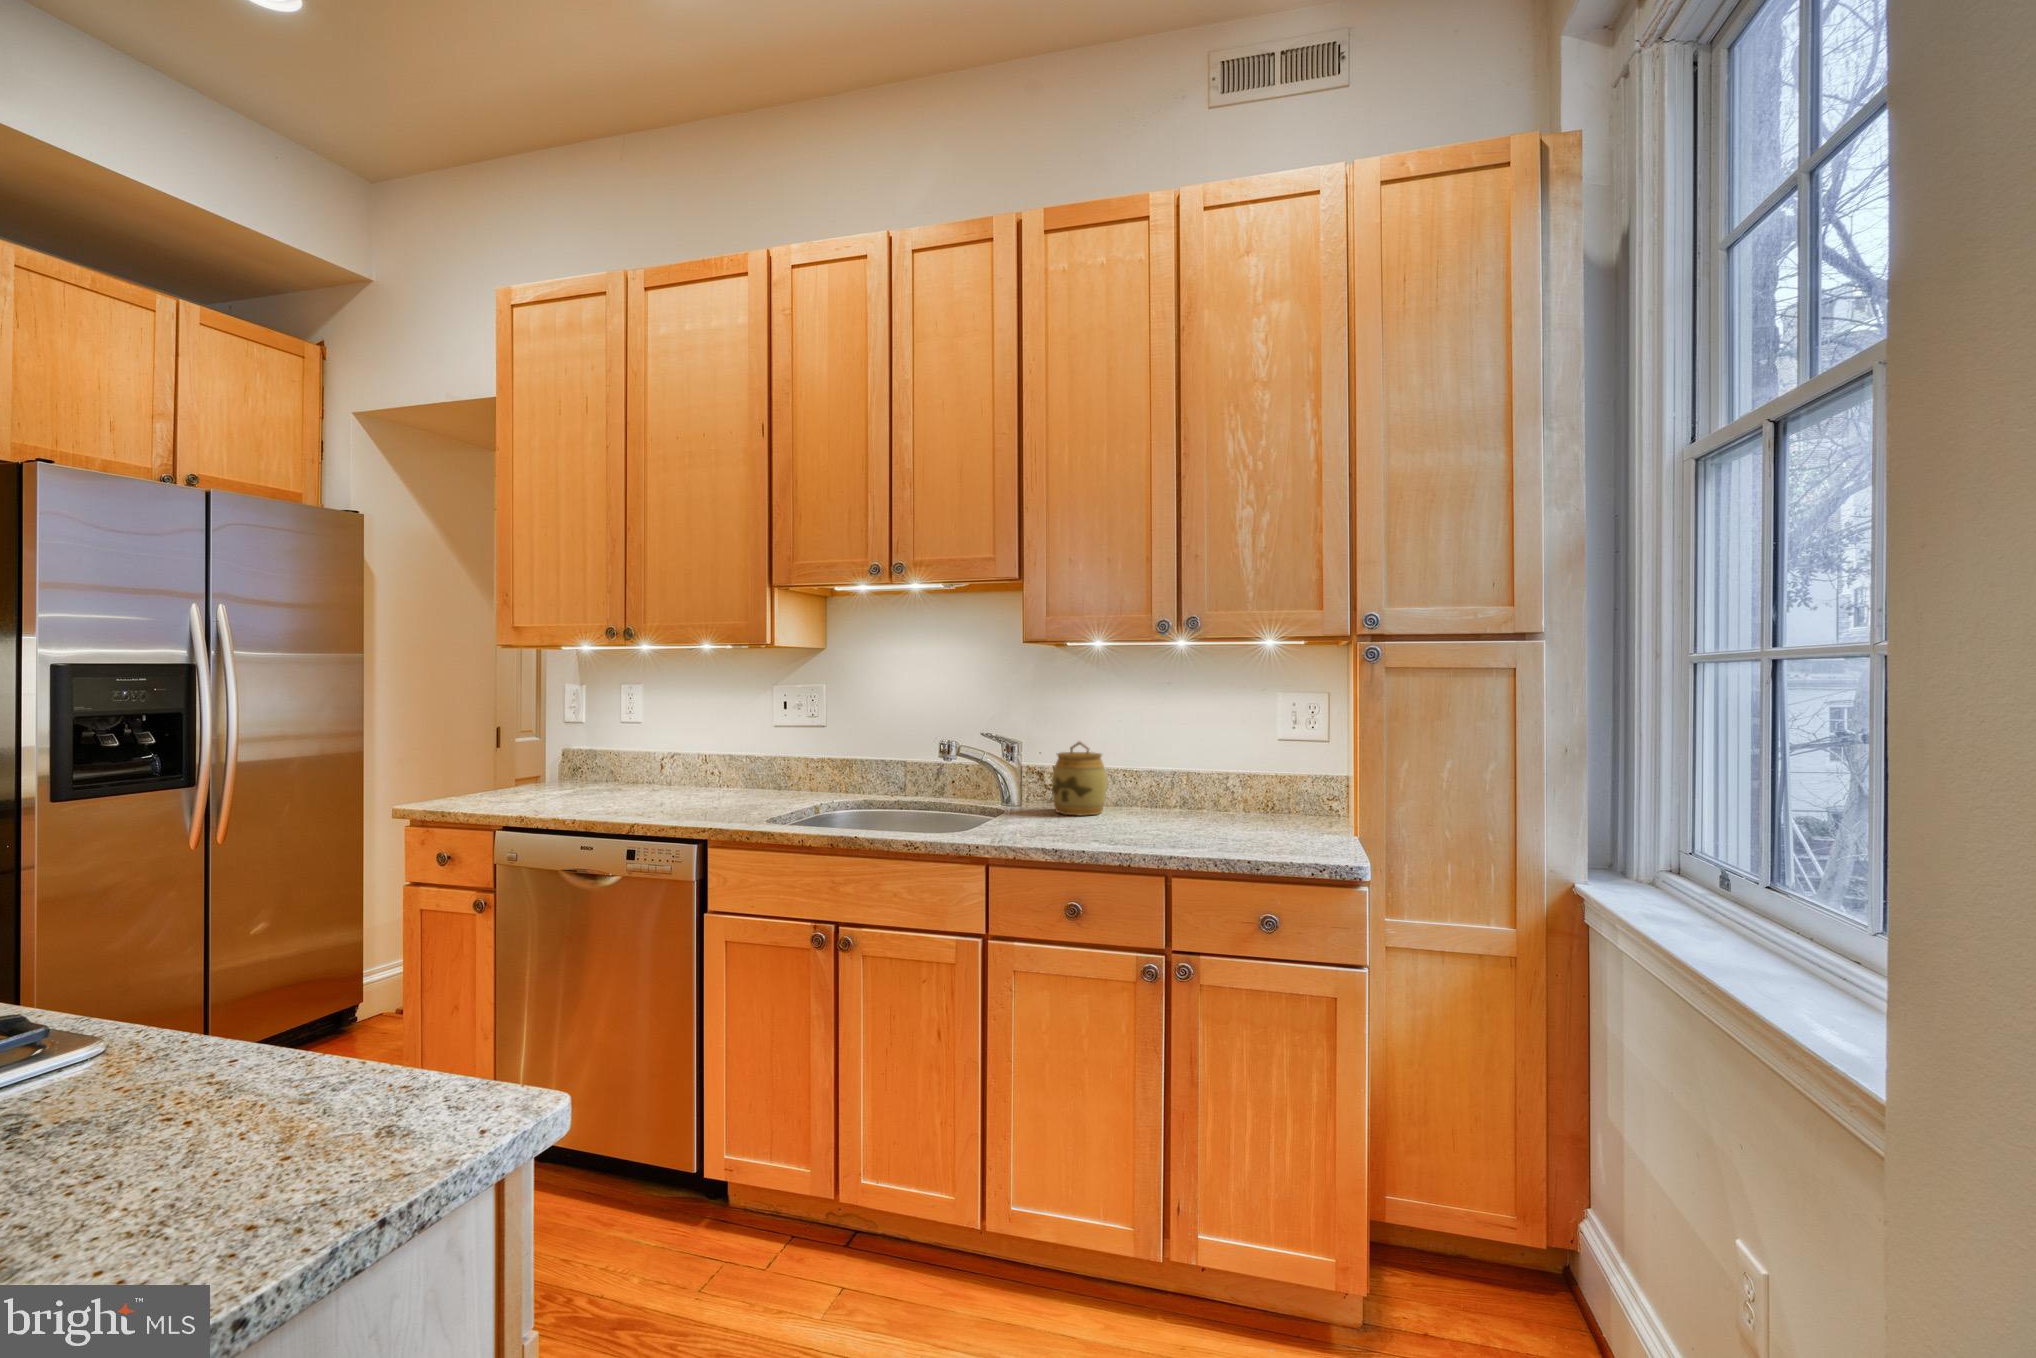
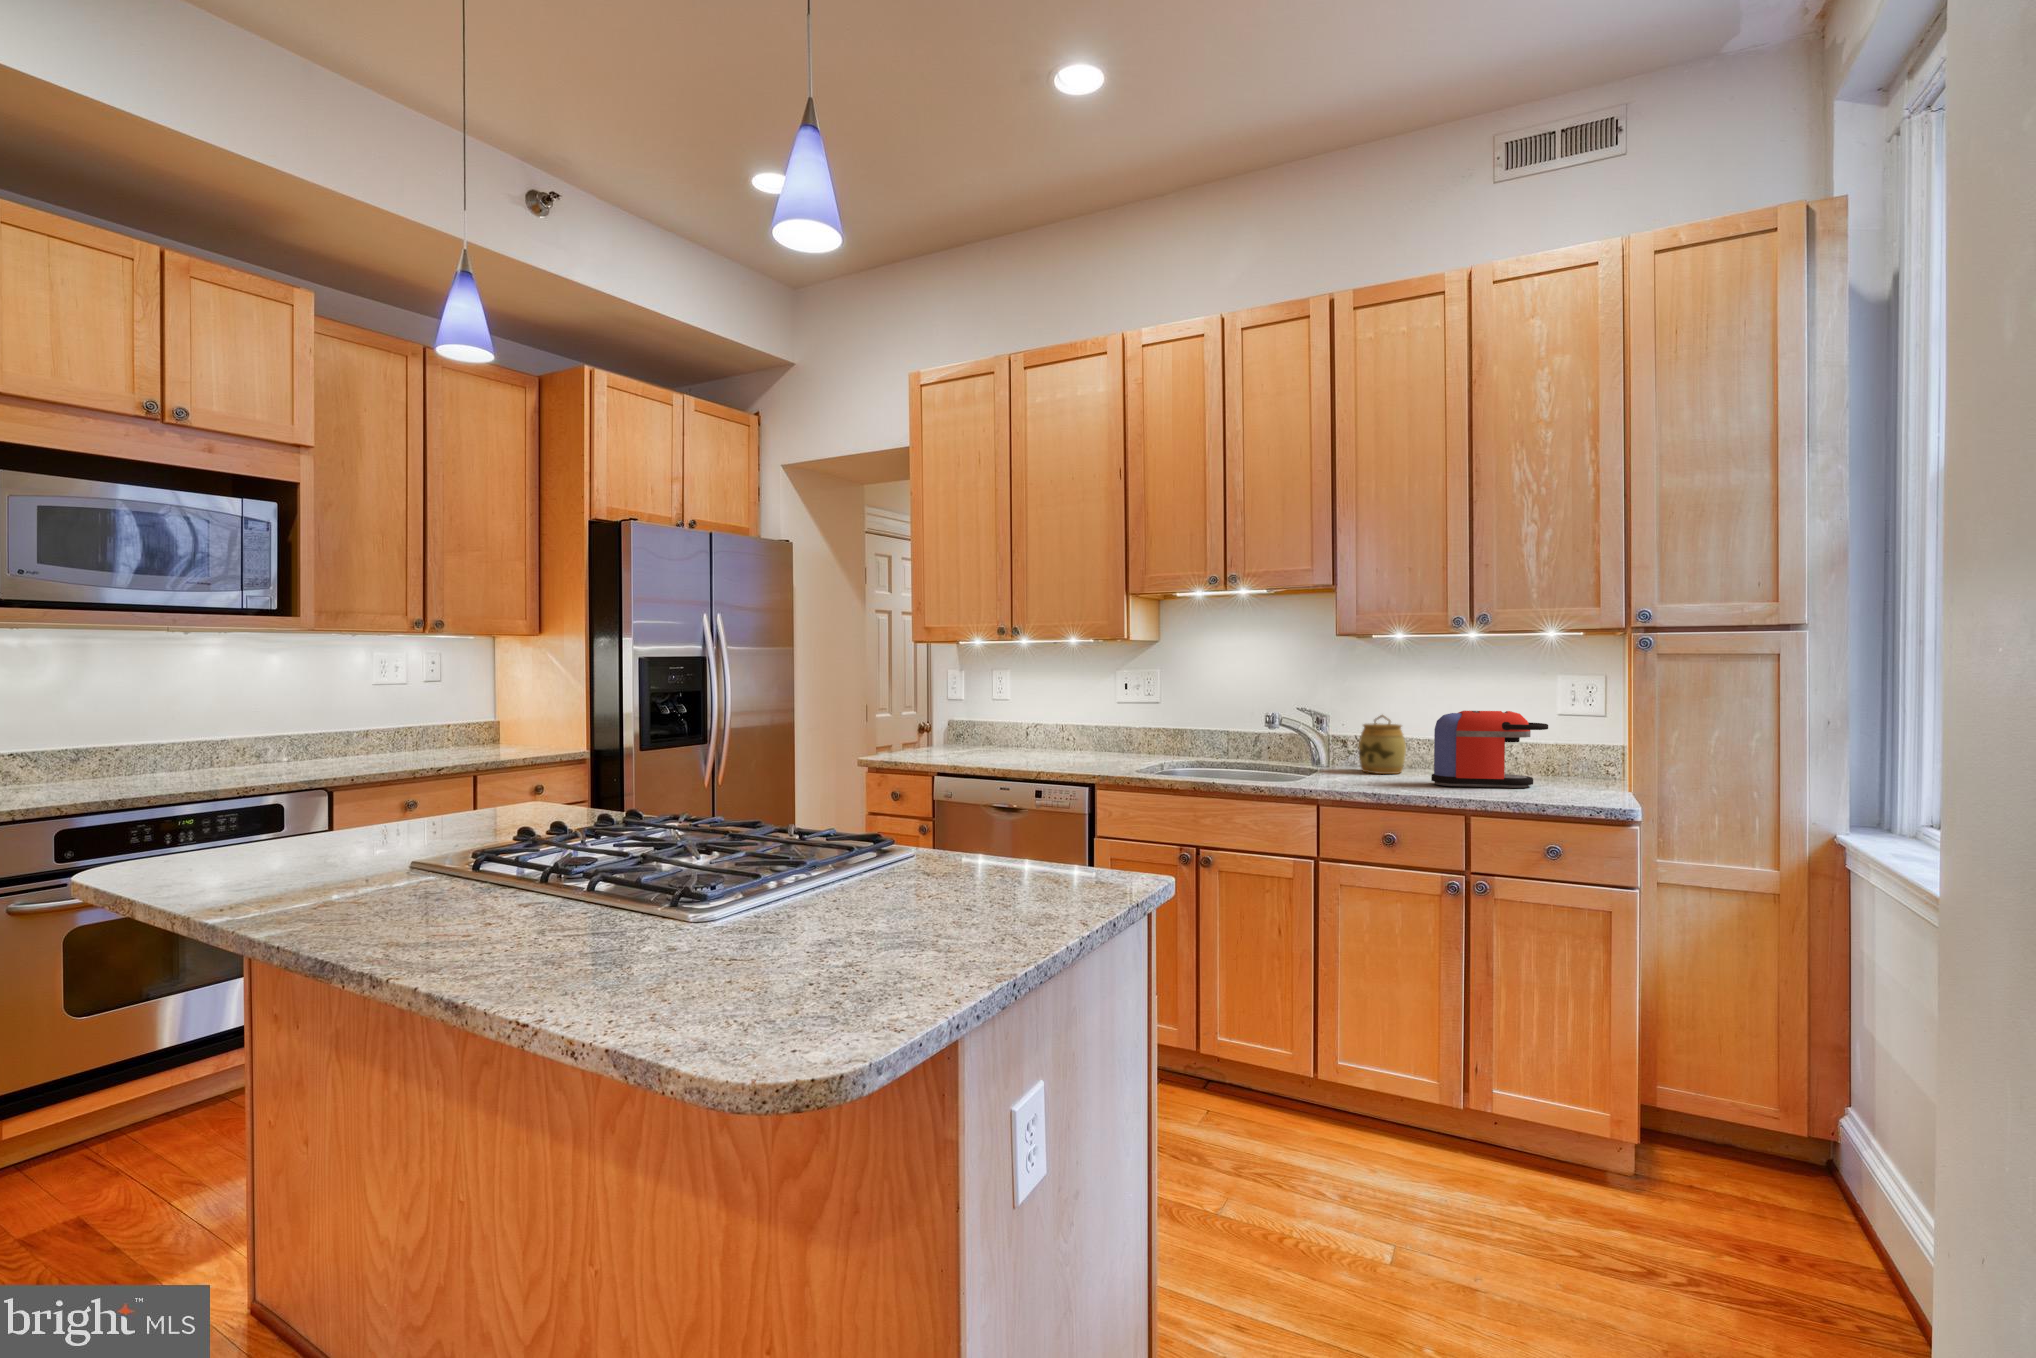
coffee maker: none [1131,738,1265,835] -> present [1431,711,1548,788]

